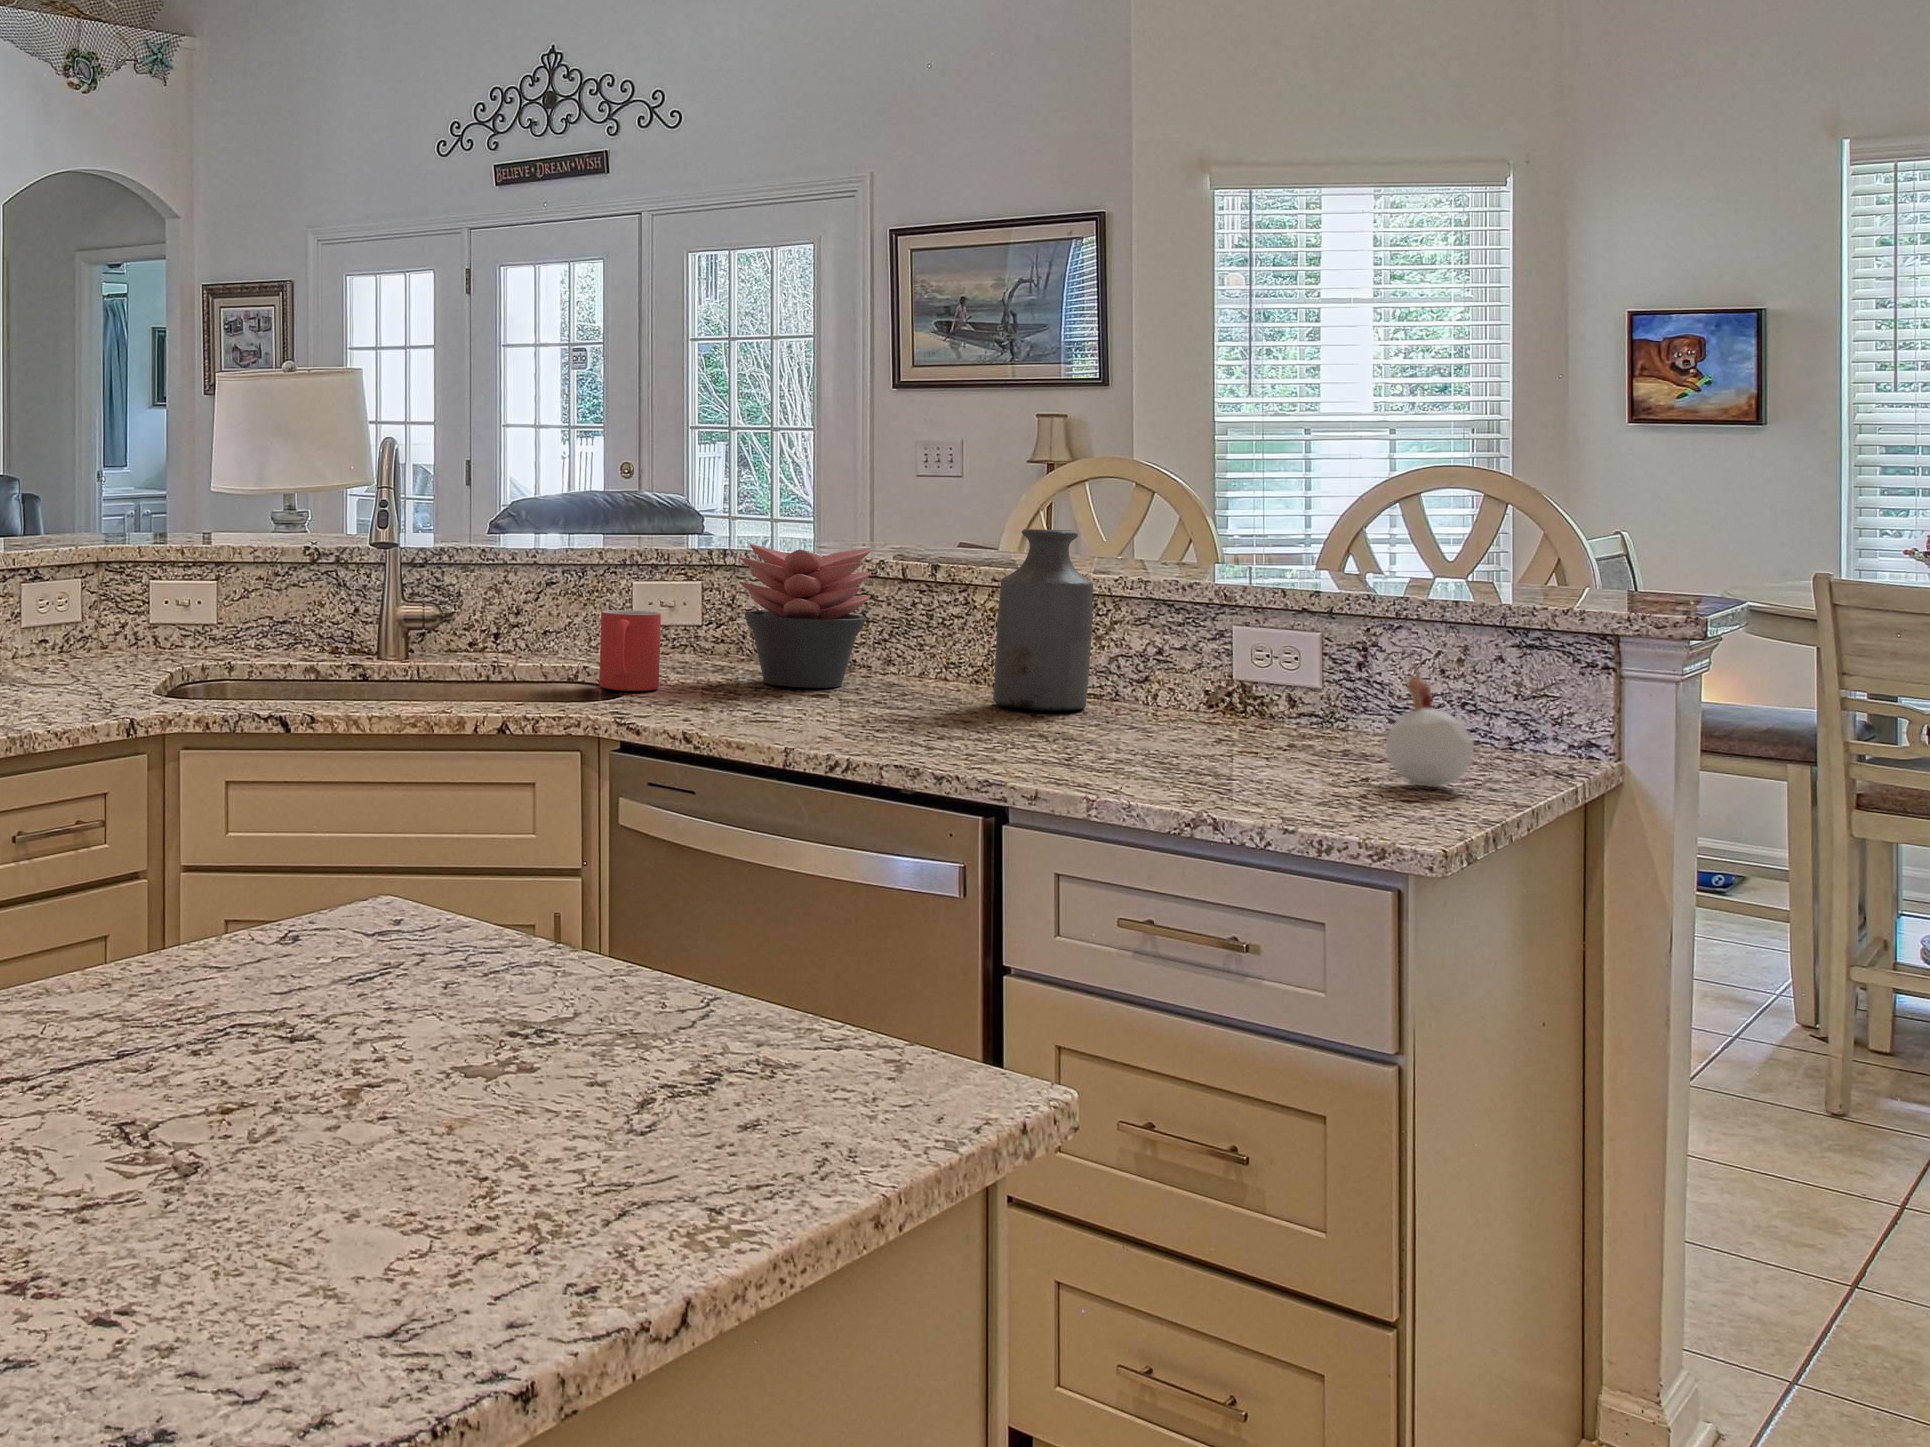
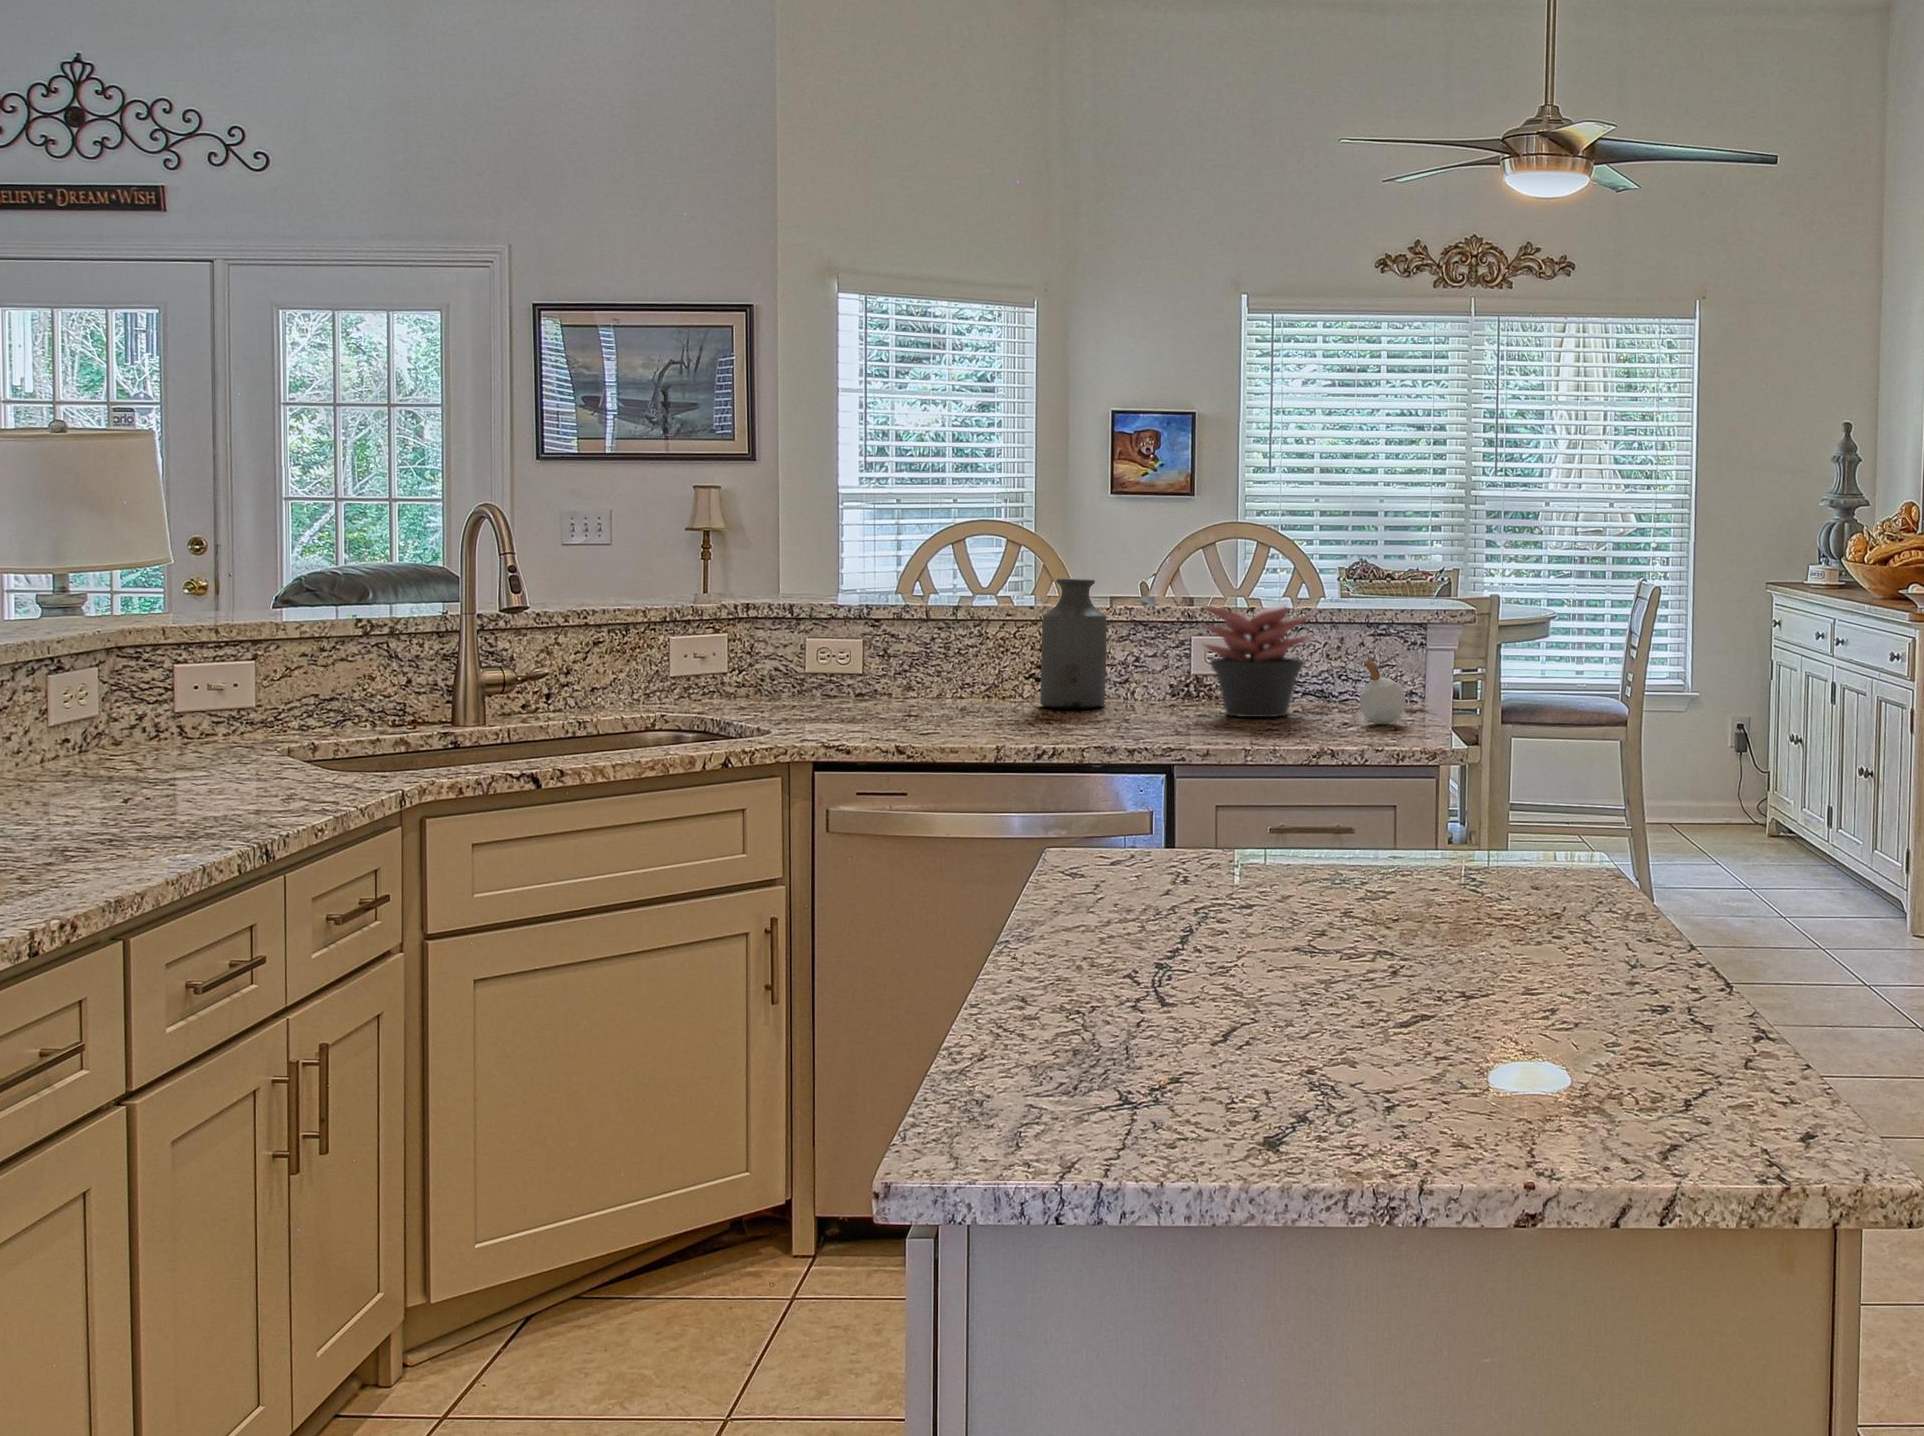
succulent plant: present [739,544,872,688] -> present [1203,604,1310,717]
mug: present [599,610,661,691] -> none [735,659,788,726]

